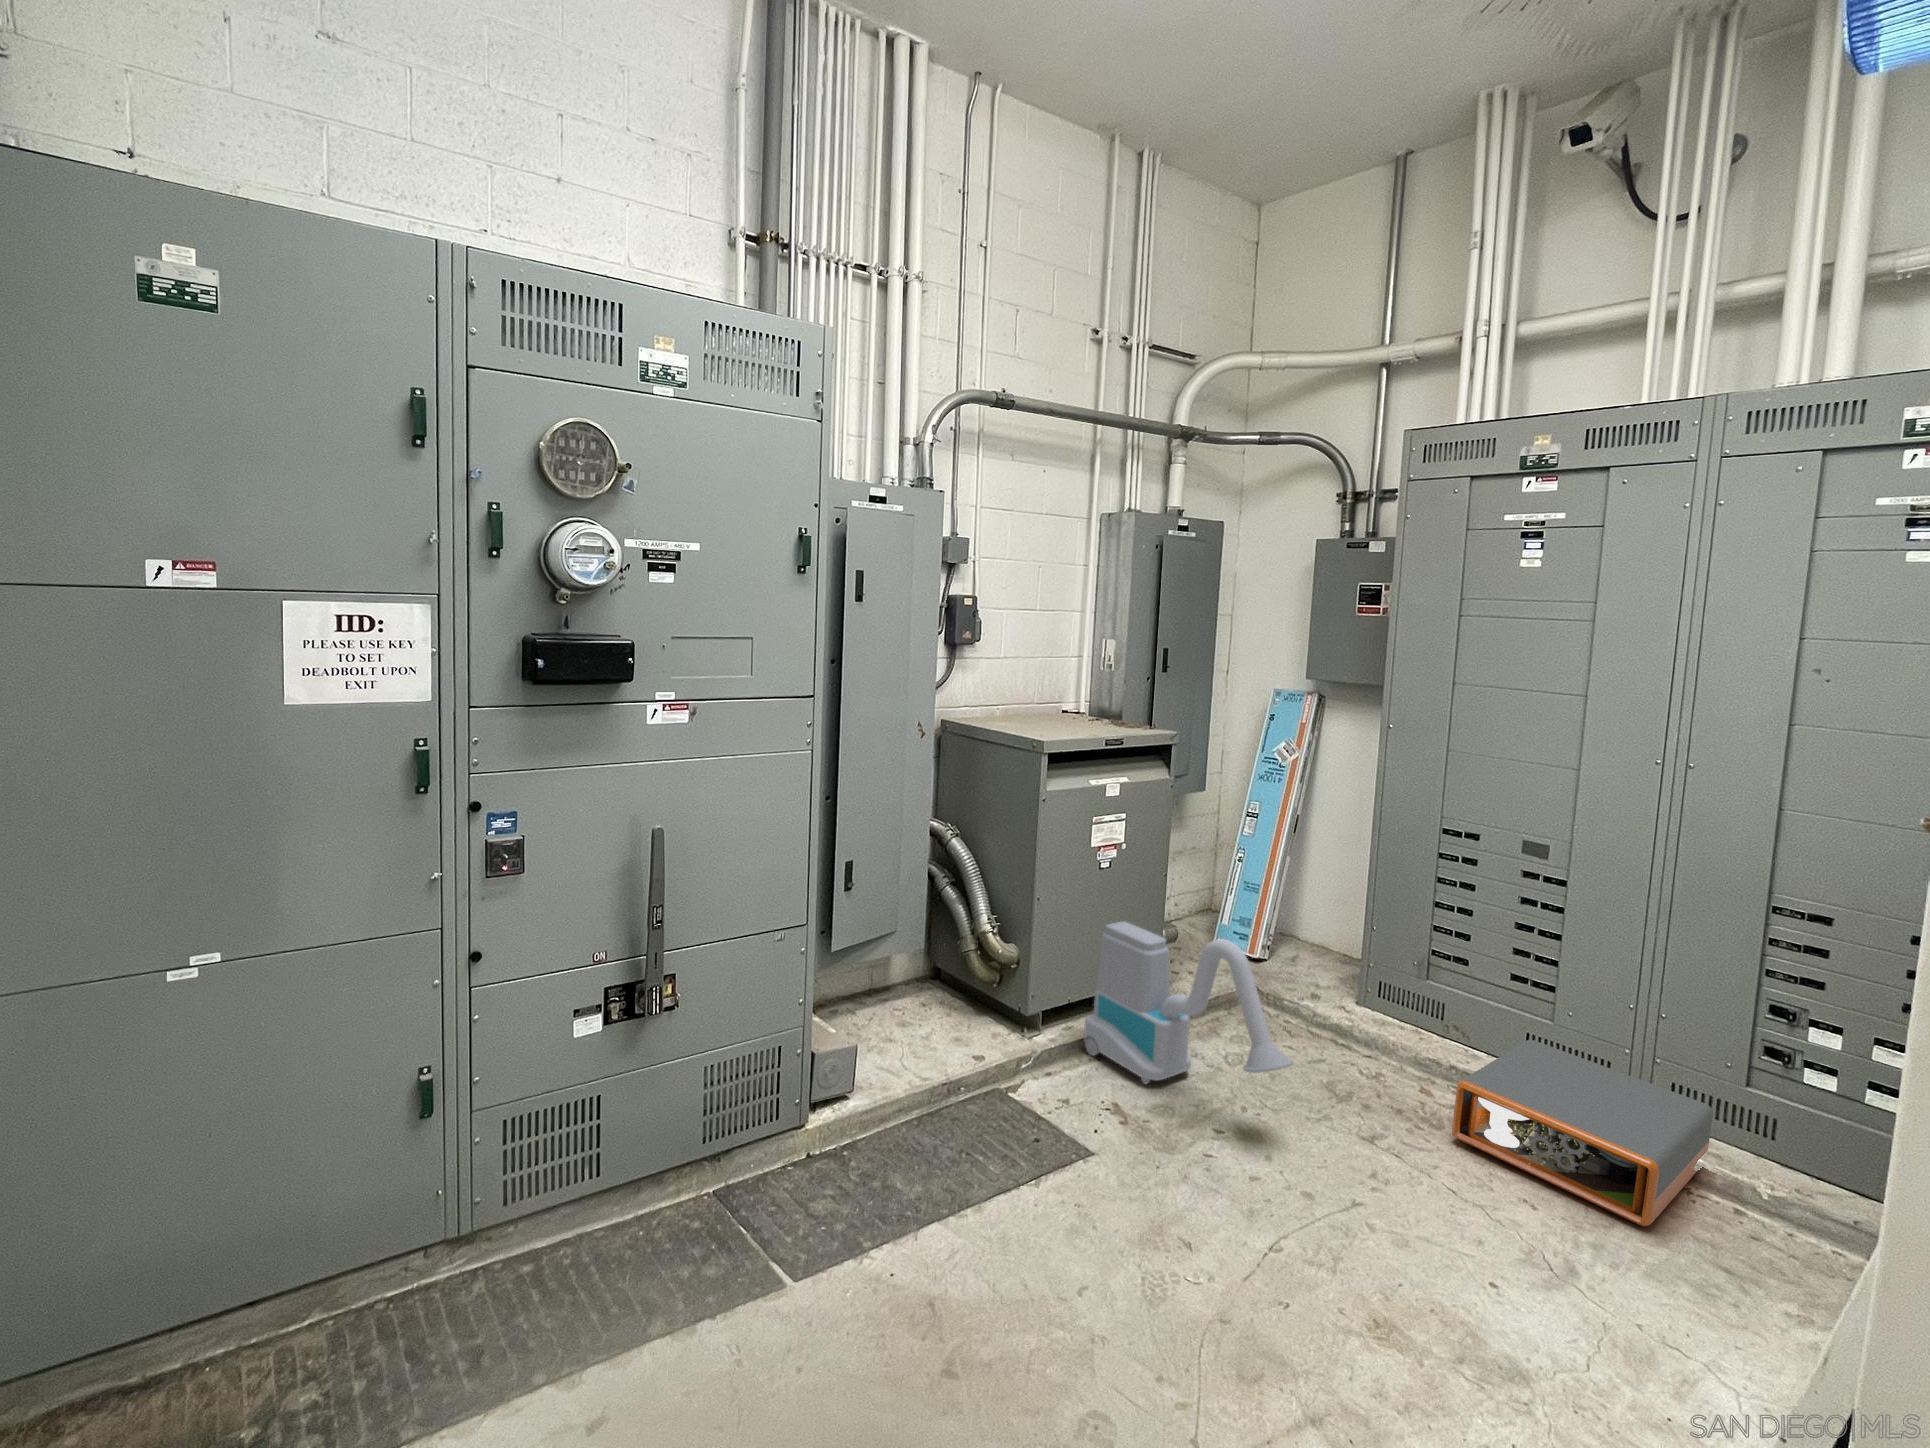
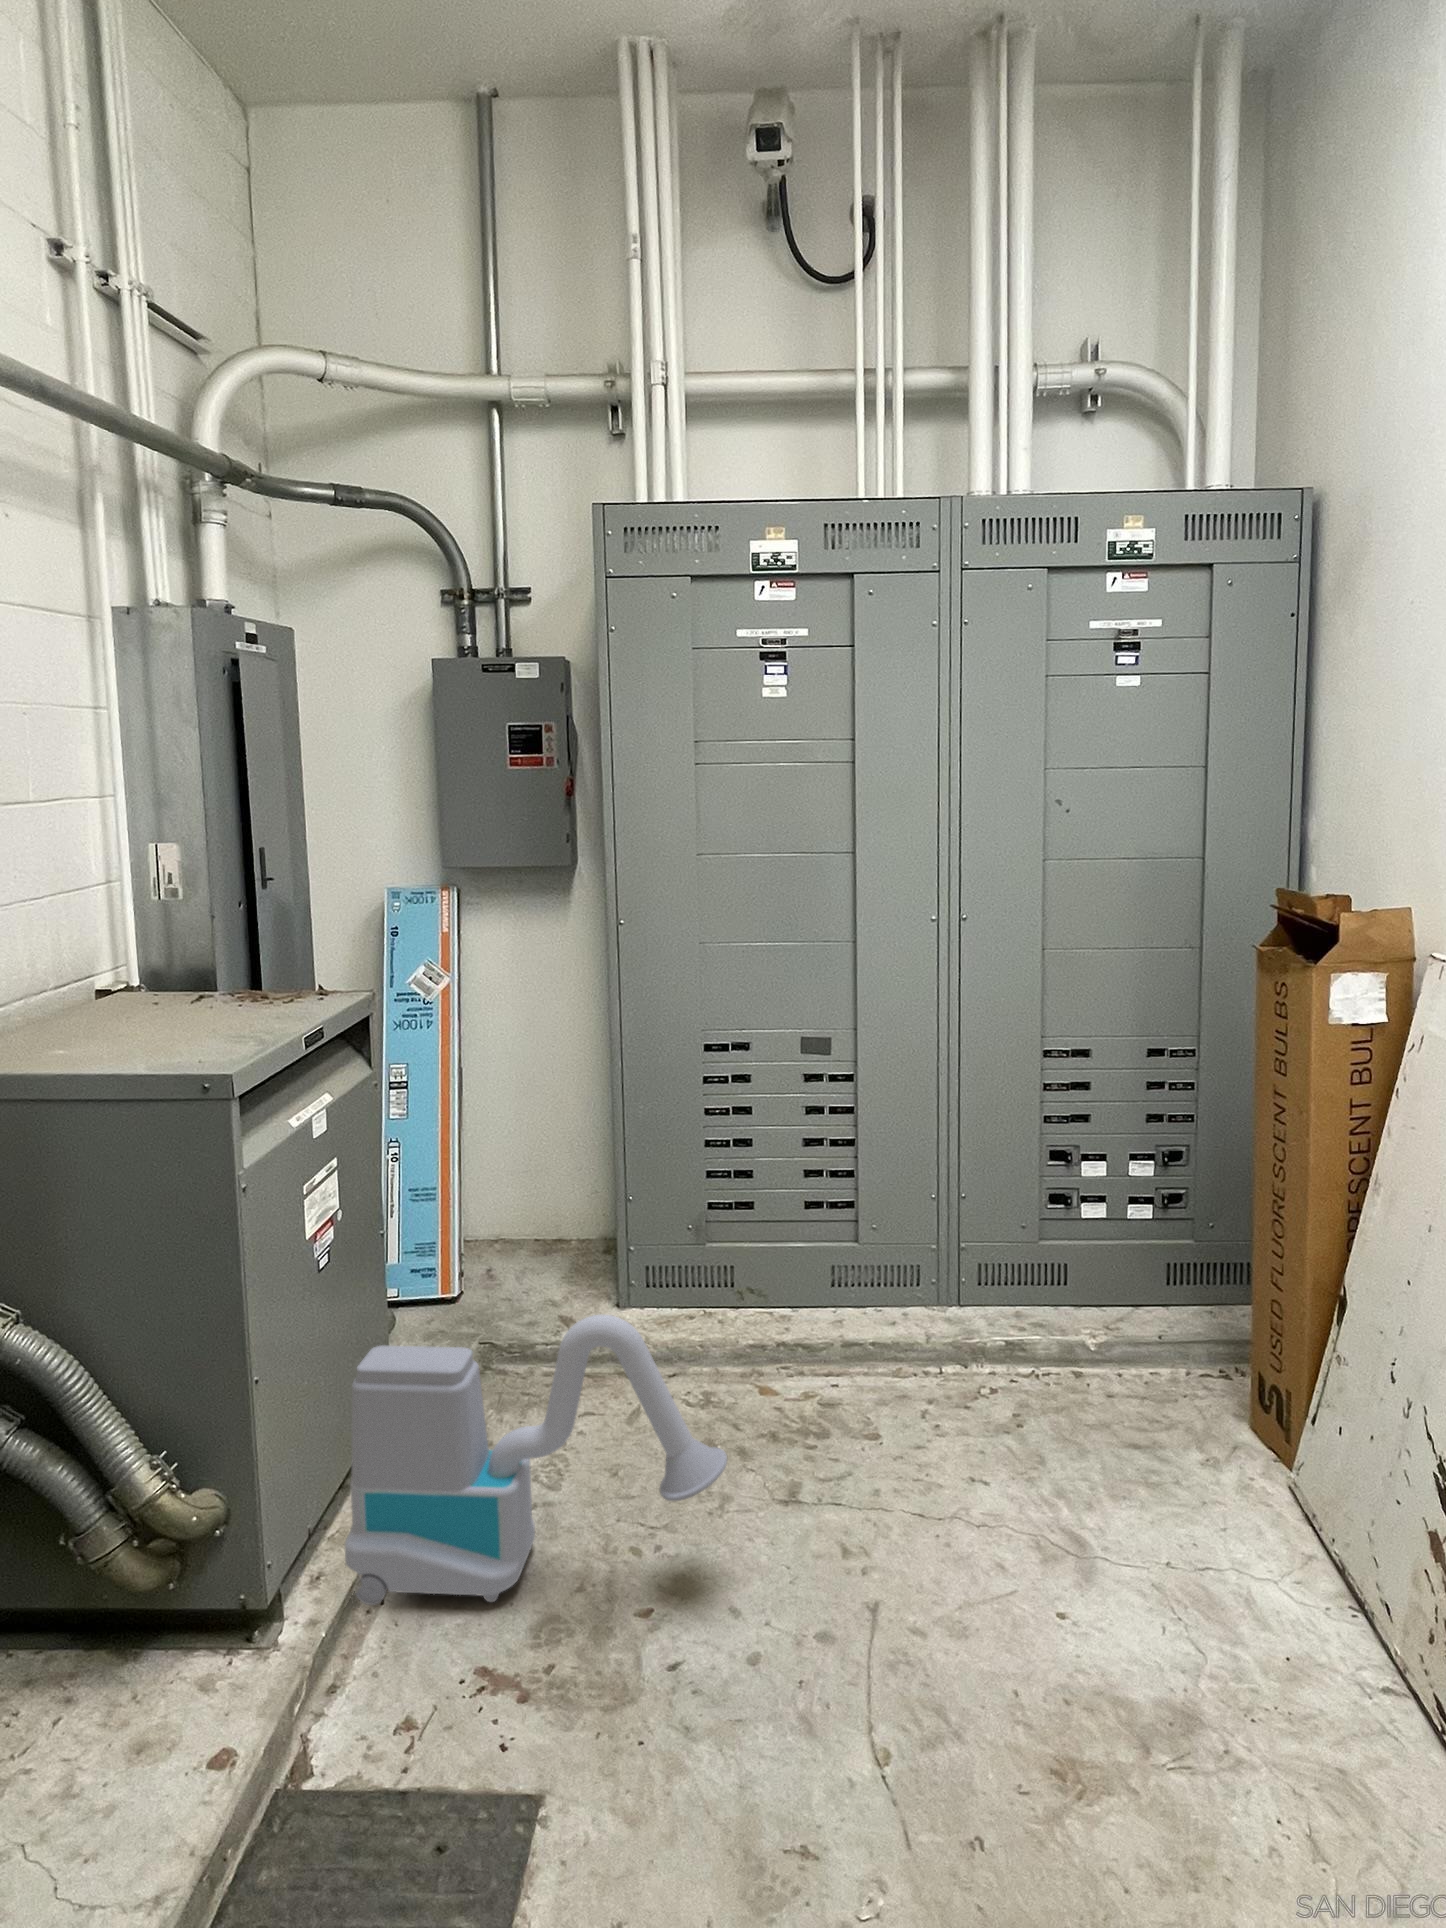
storage box: present [1452,1040,1713,1226] -> none [833,1273,1052,1438]

